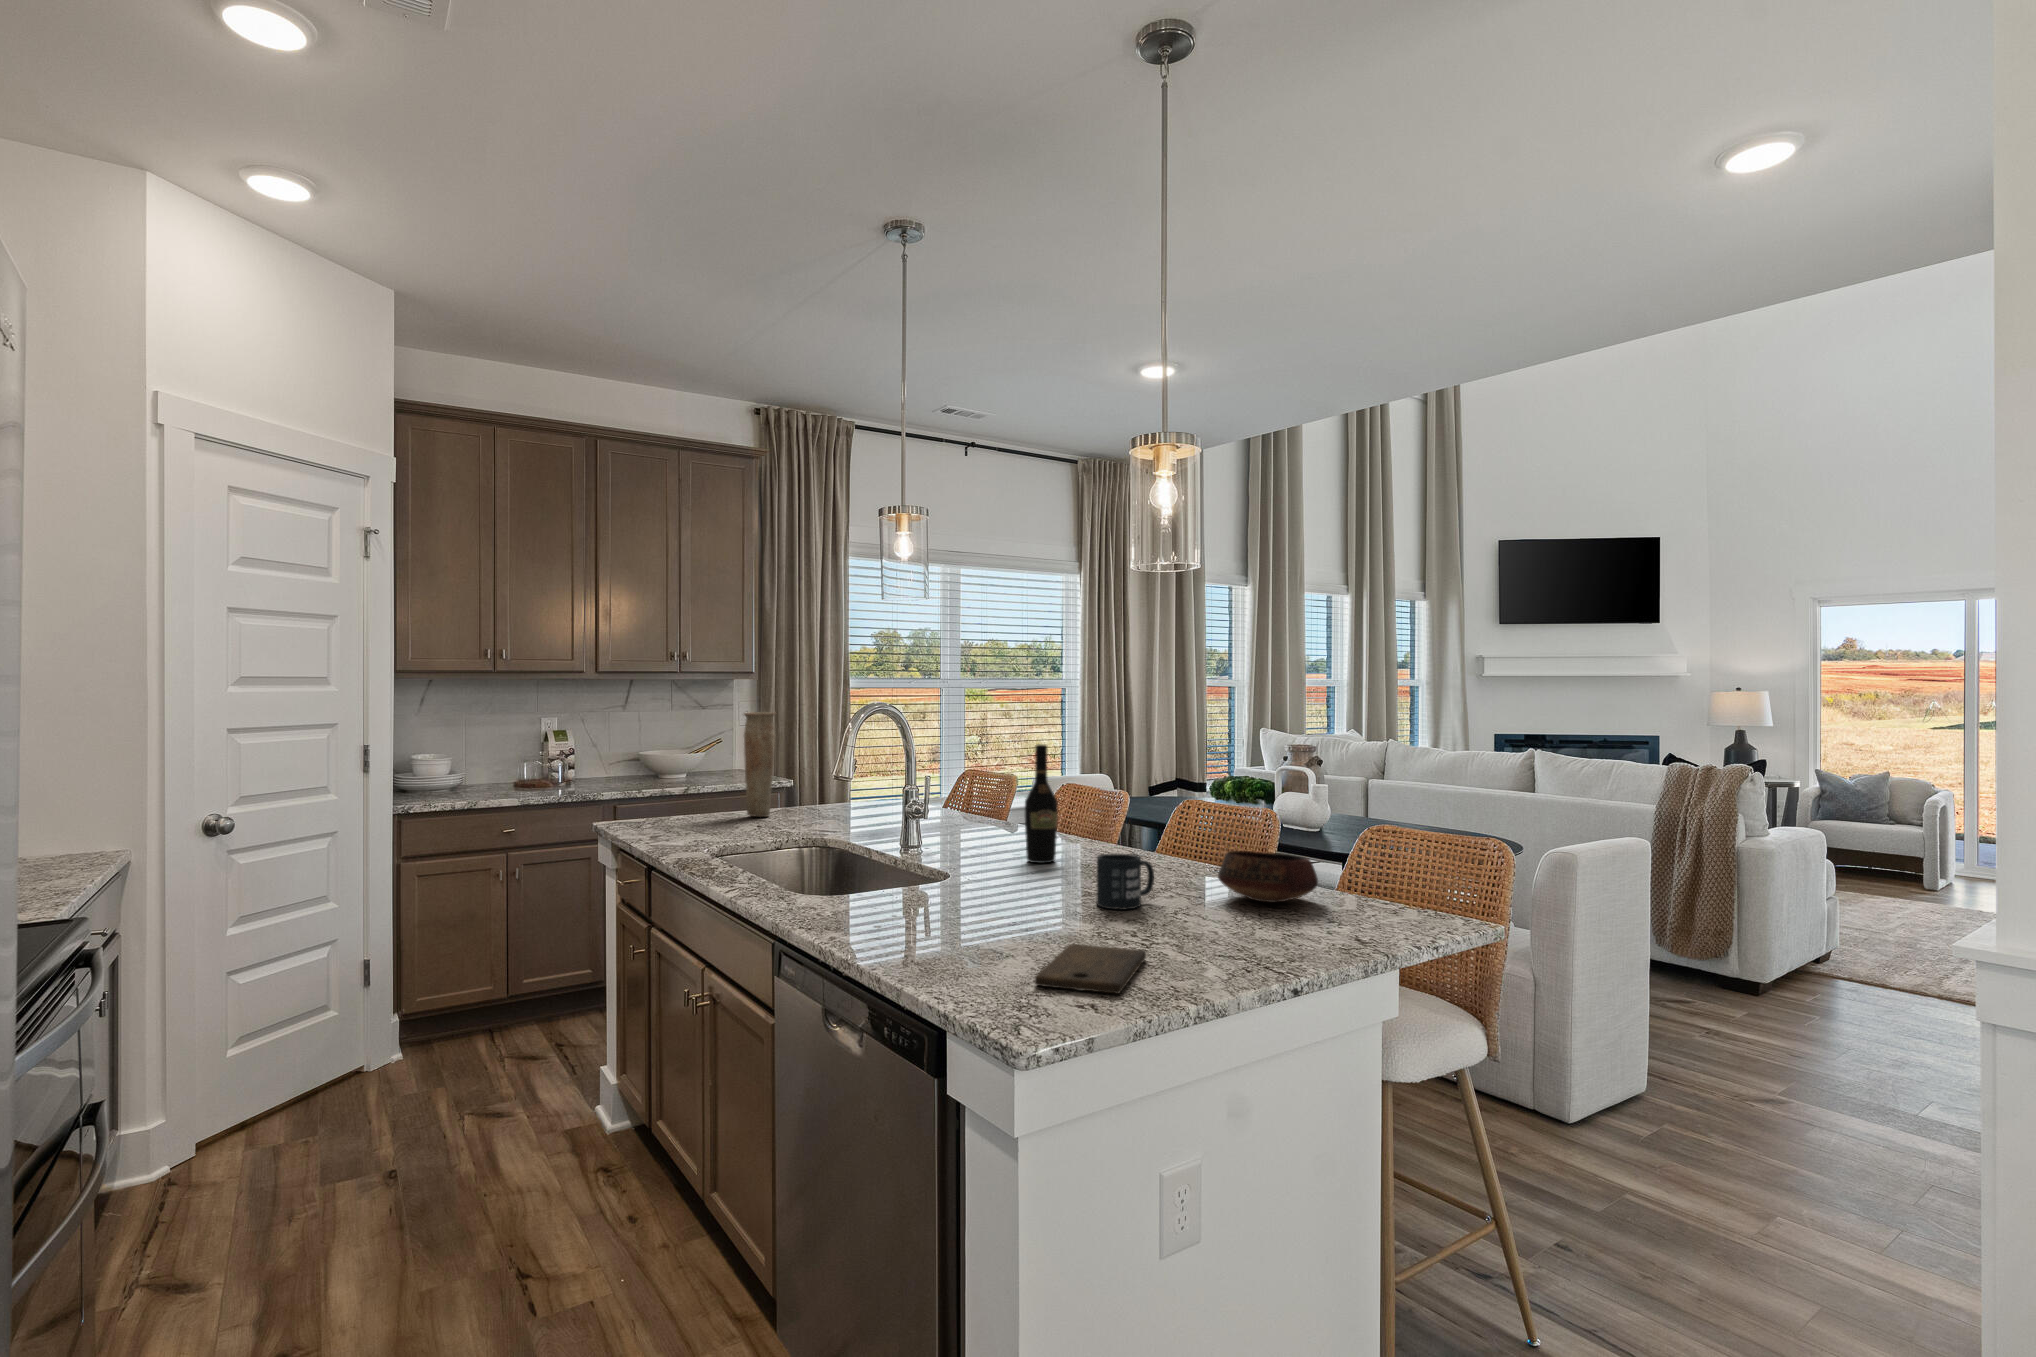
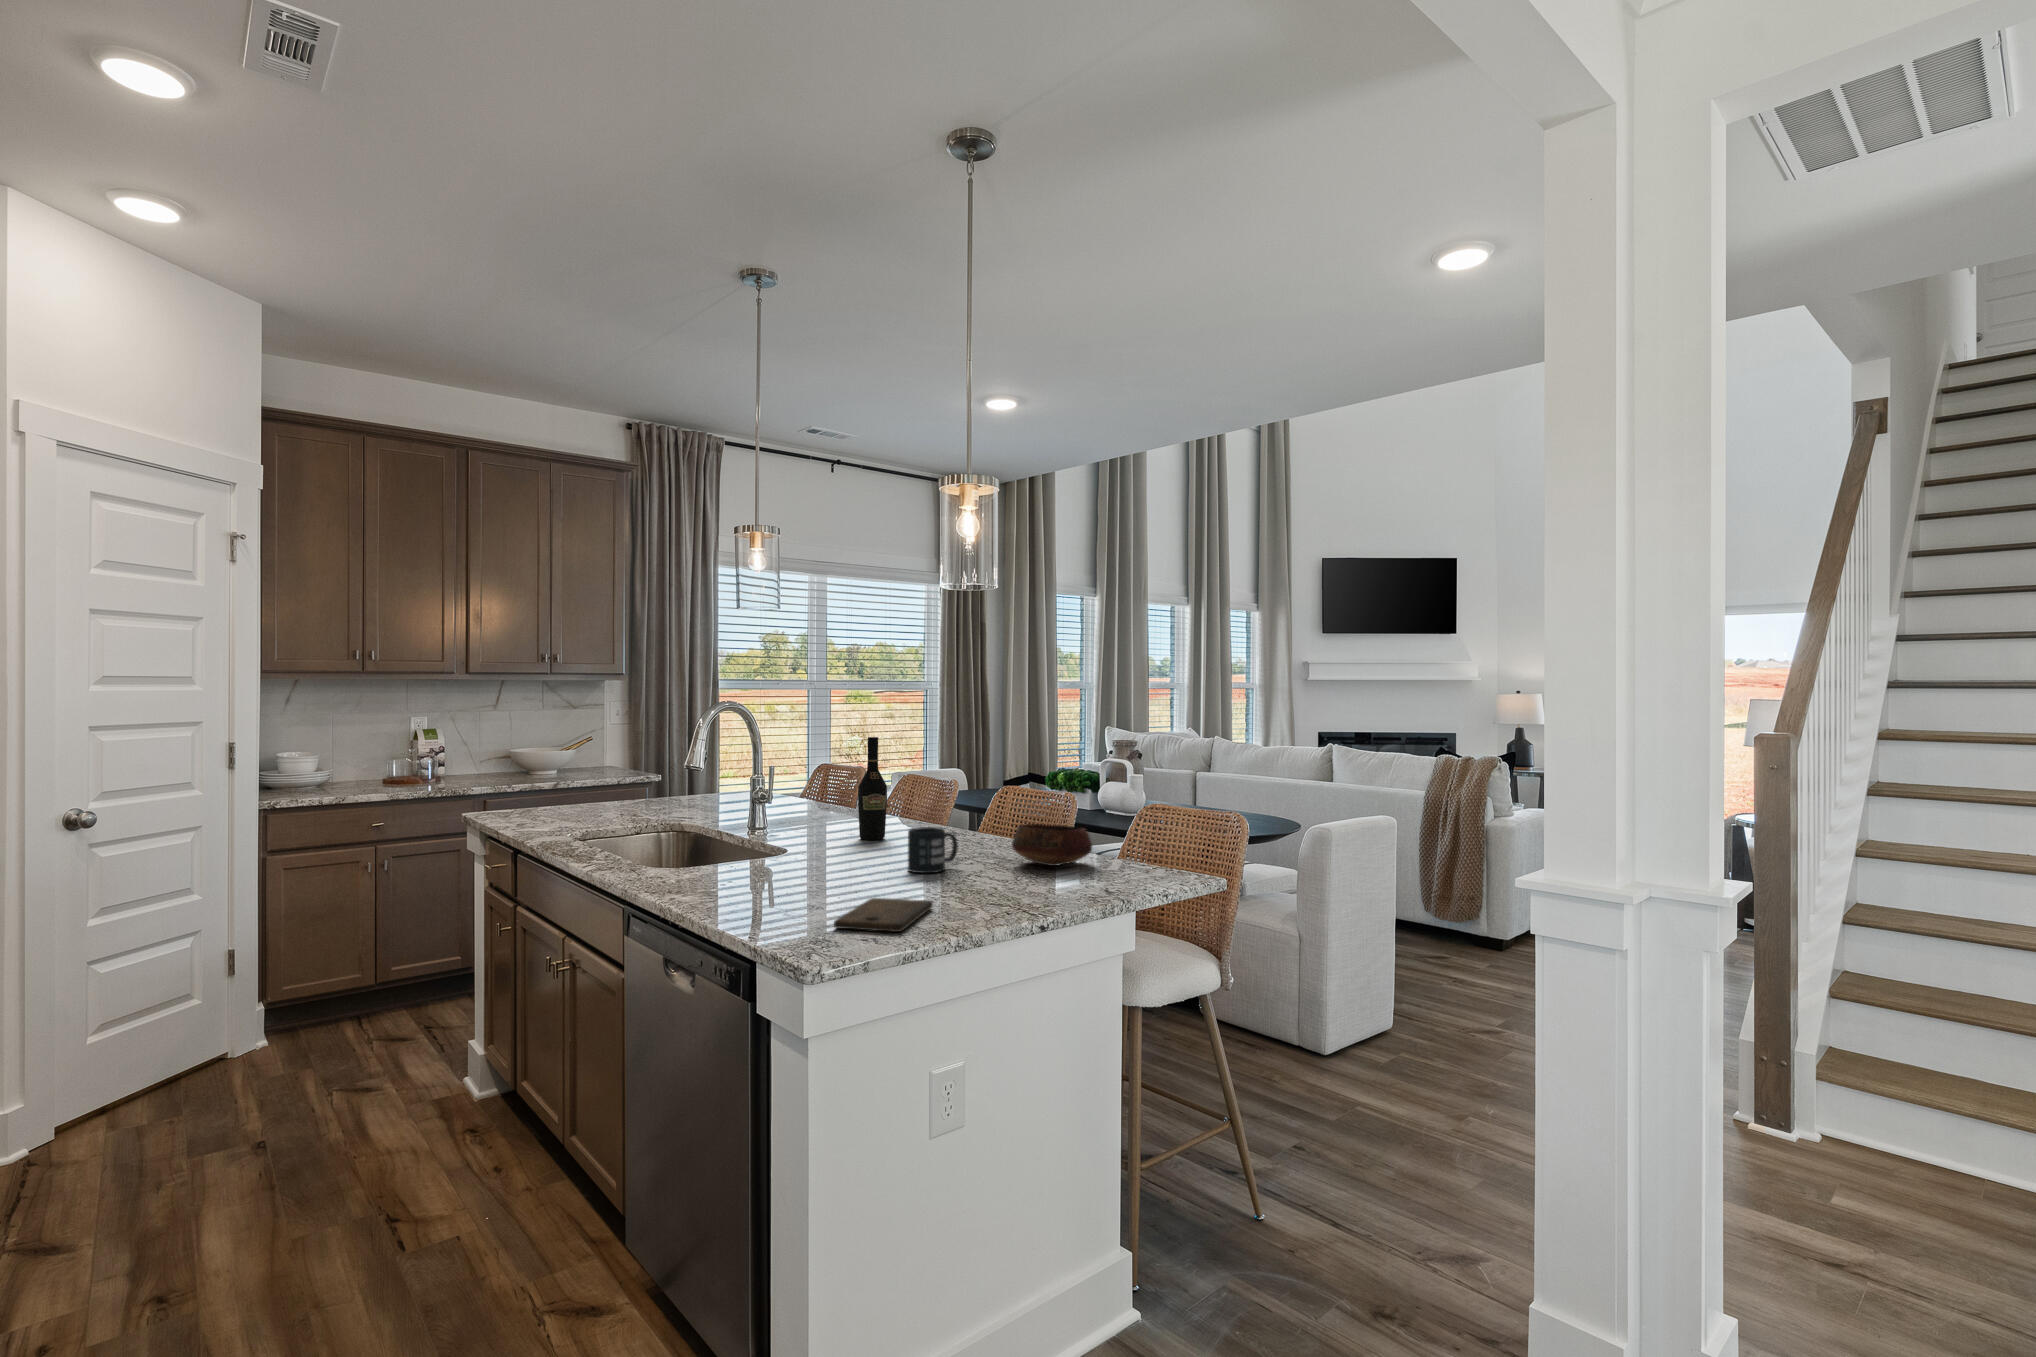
vase: present [744,712,775,817] -> none [609,710,641,806]

